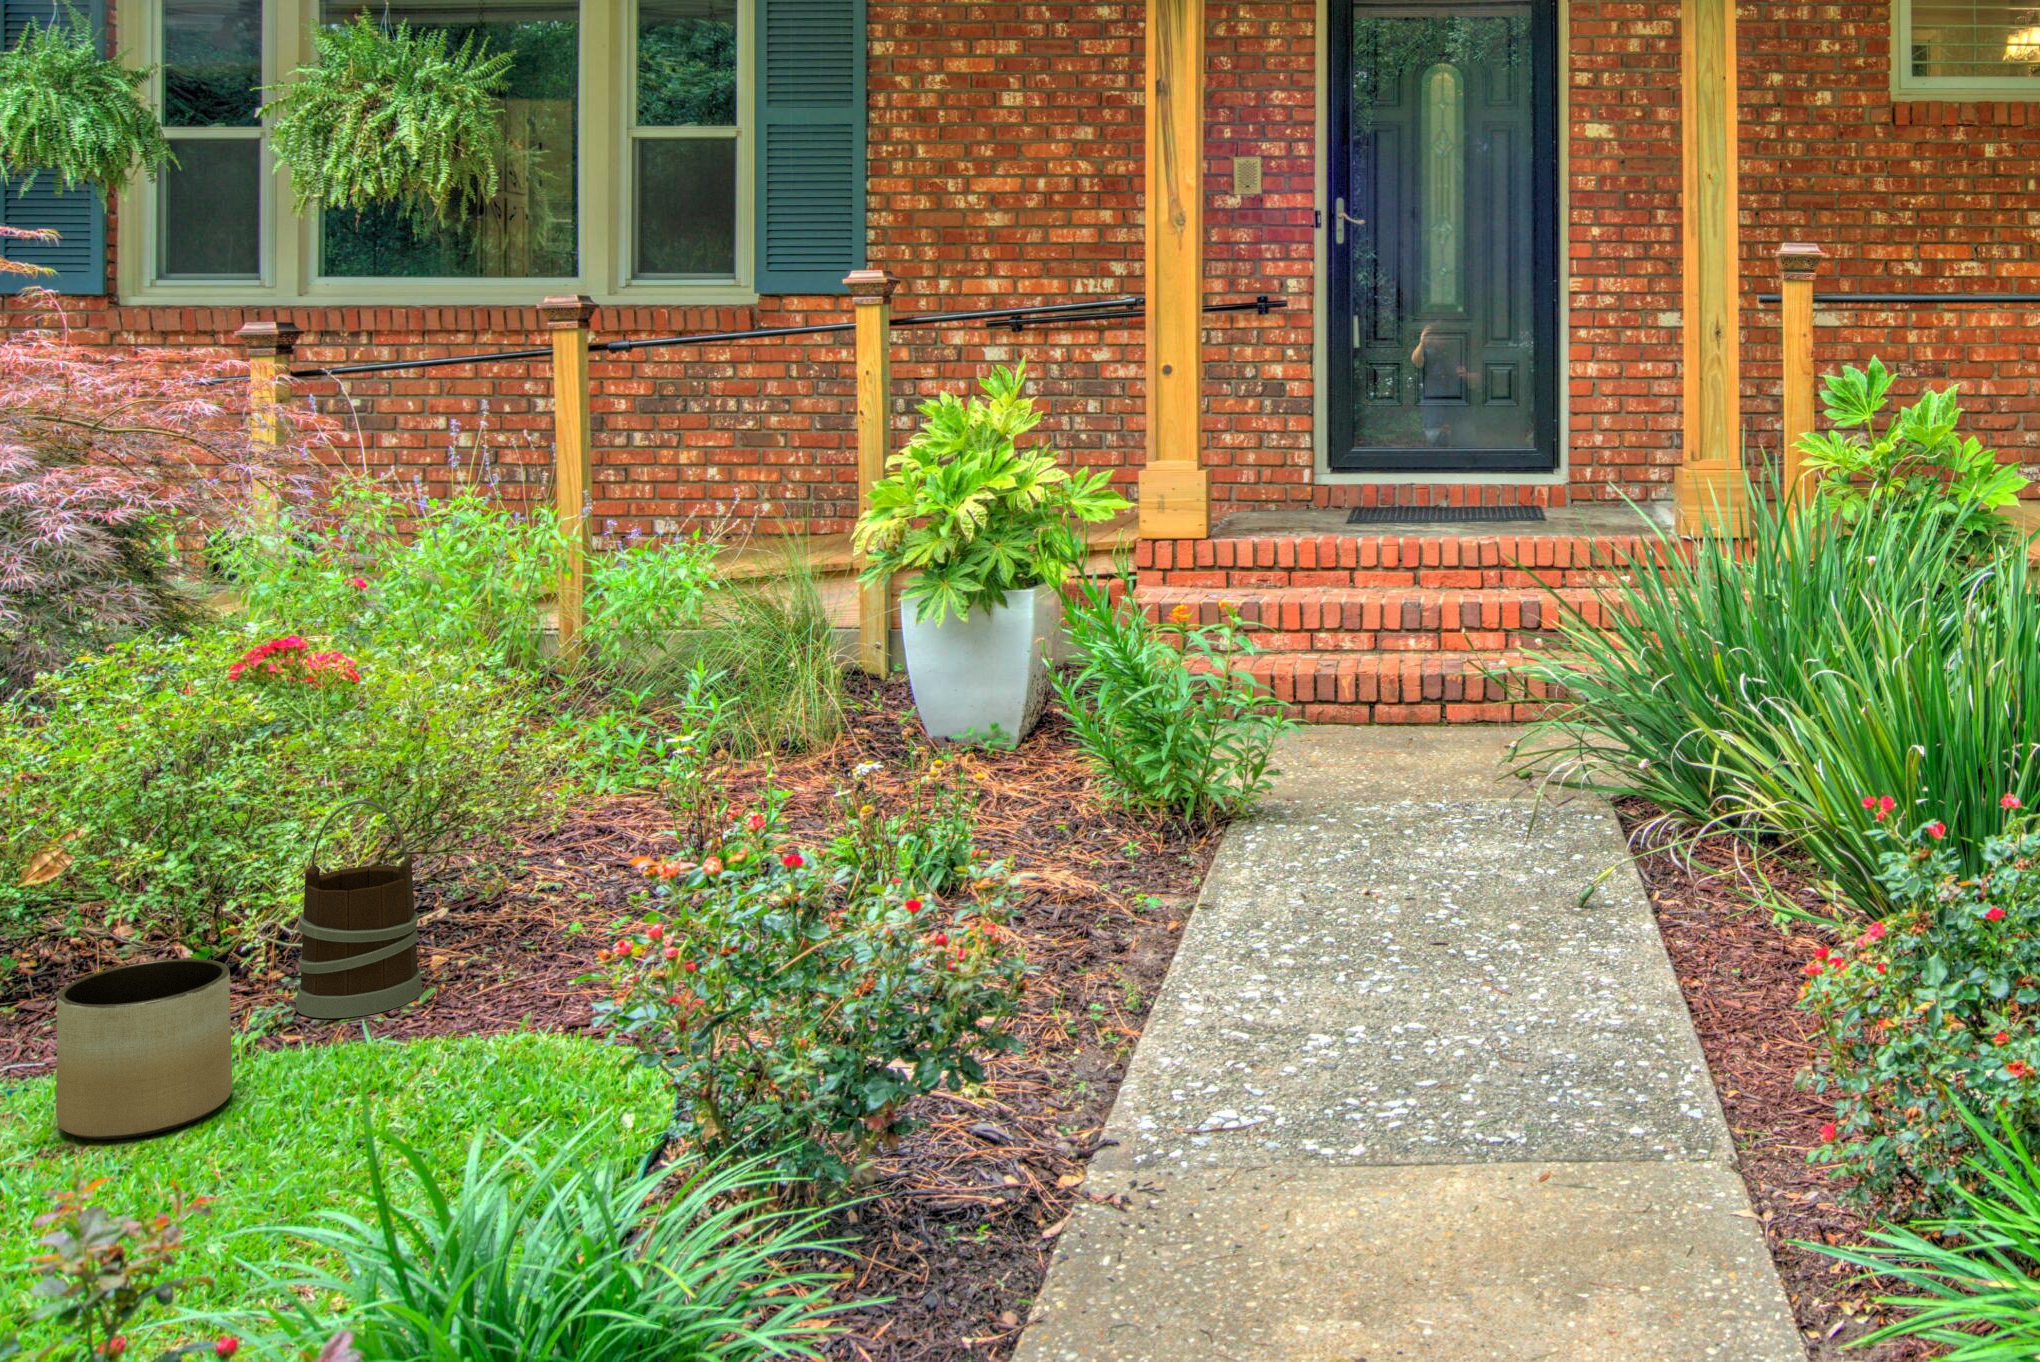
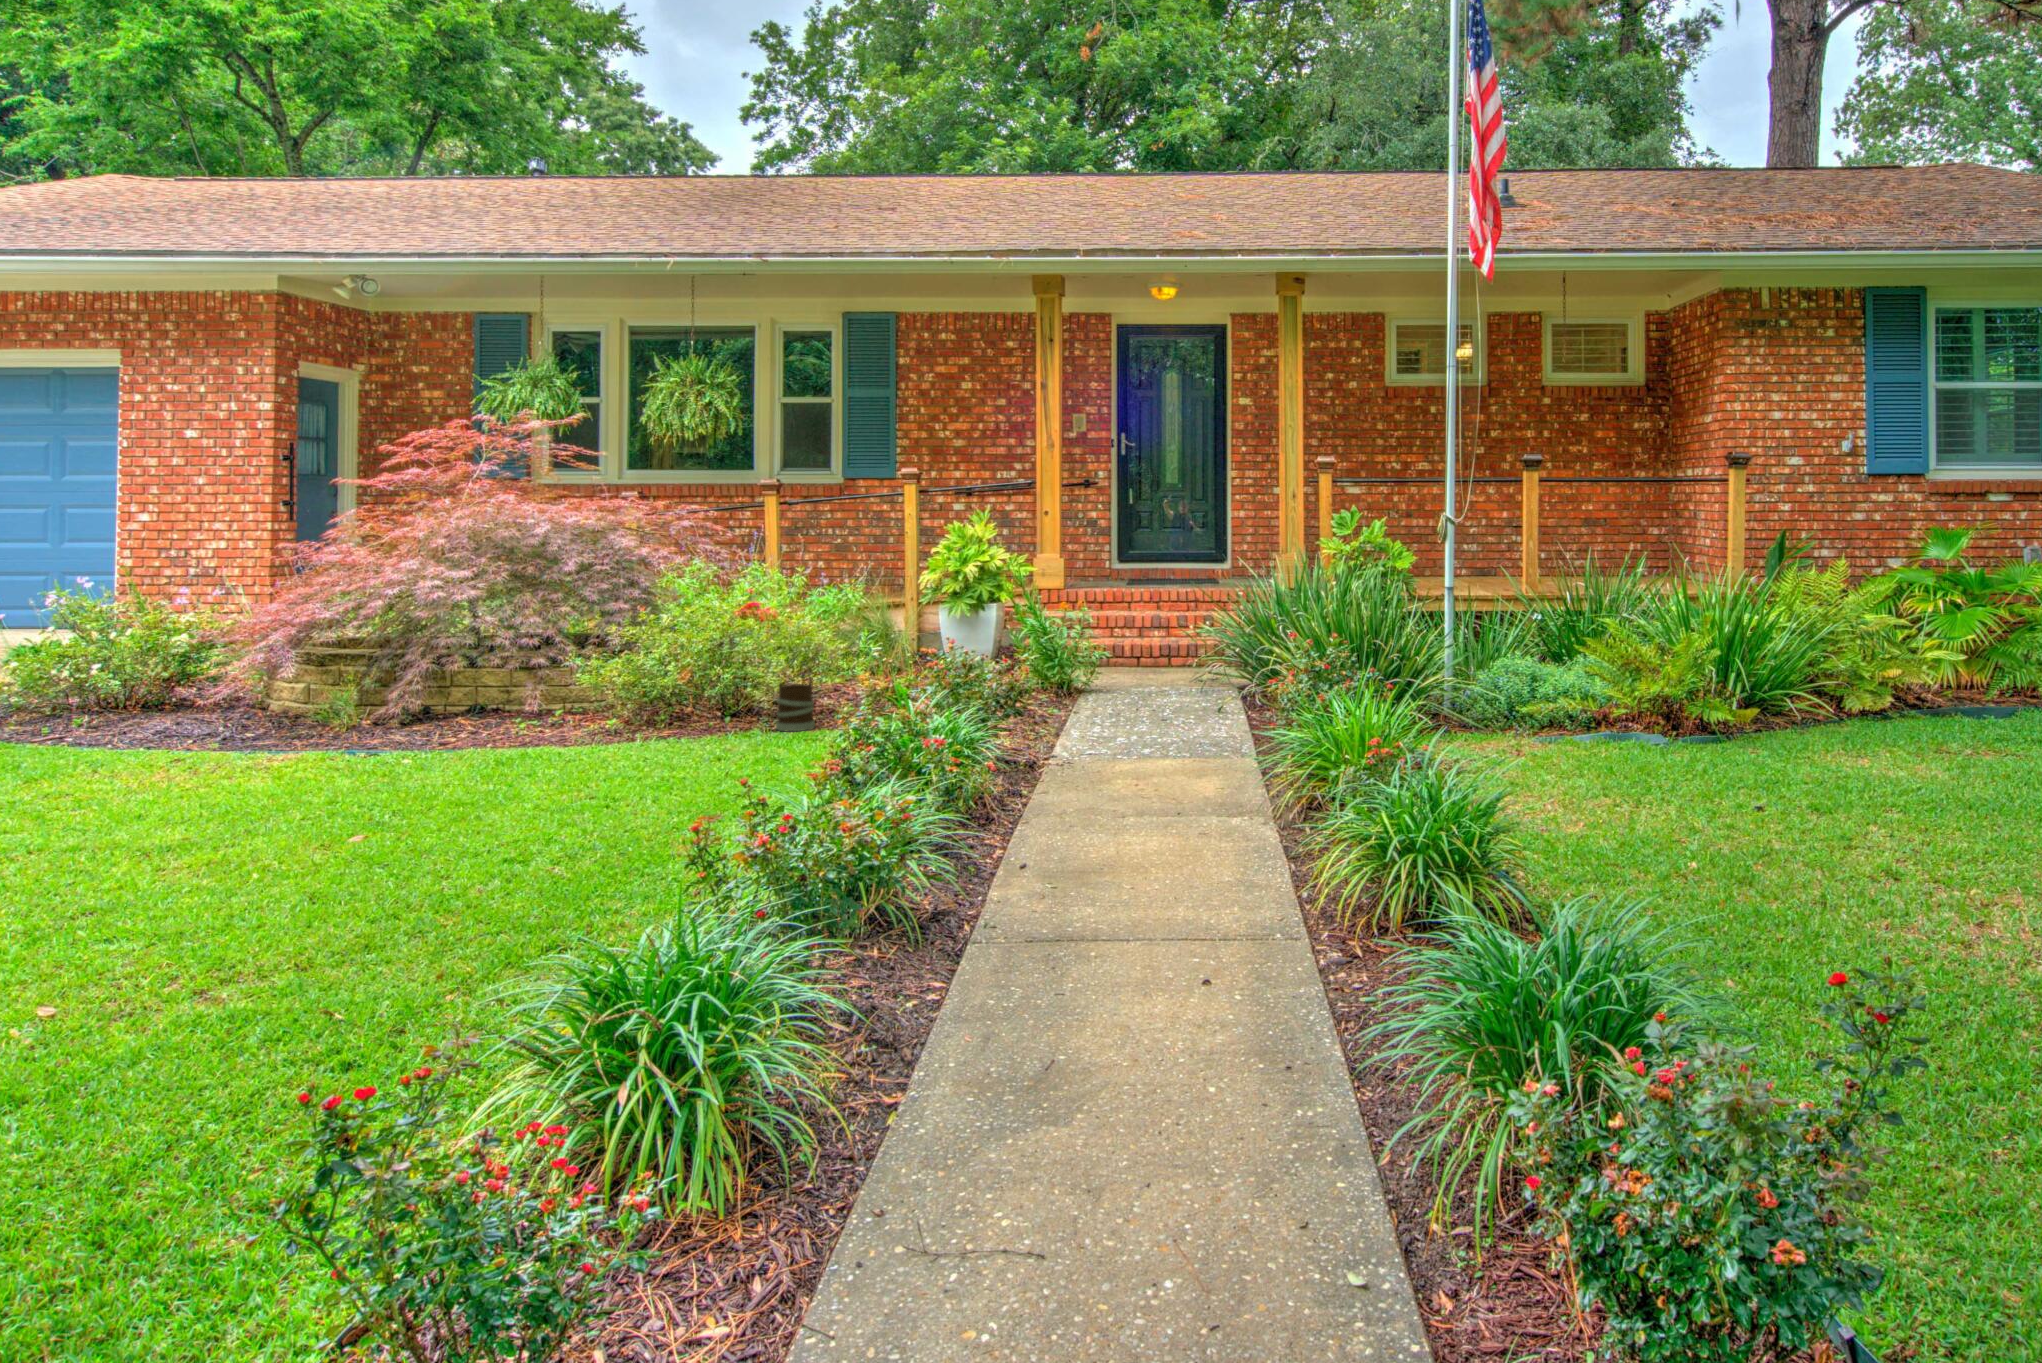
planter: present [56,959,232,1139] -> none [734,701,782,750]

